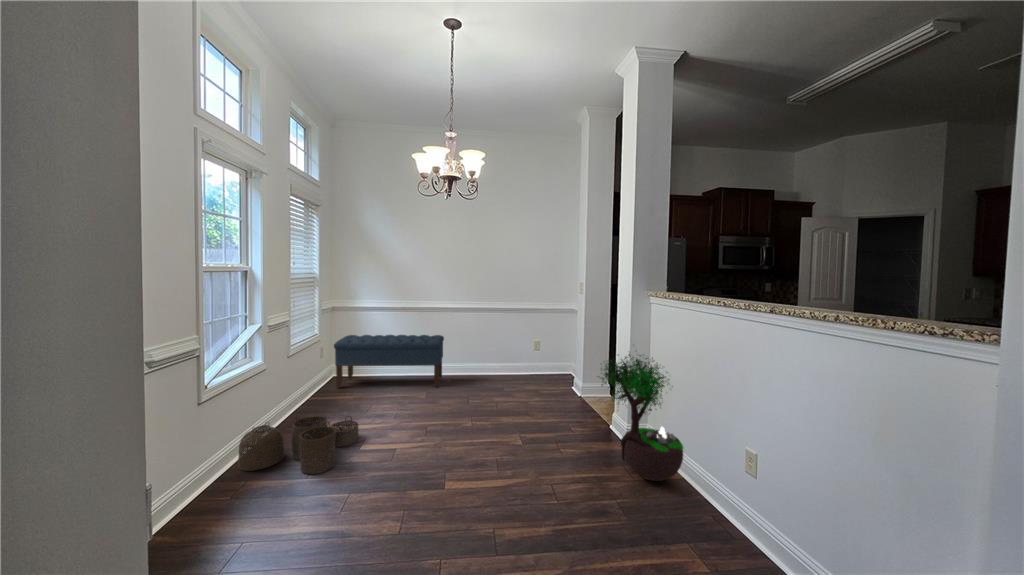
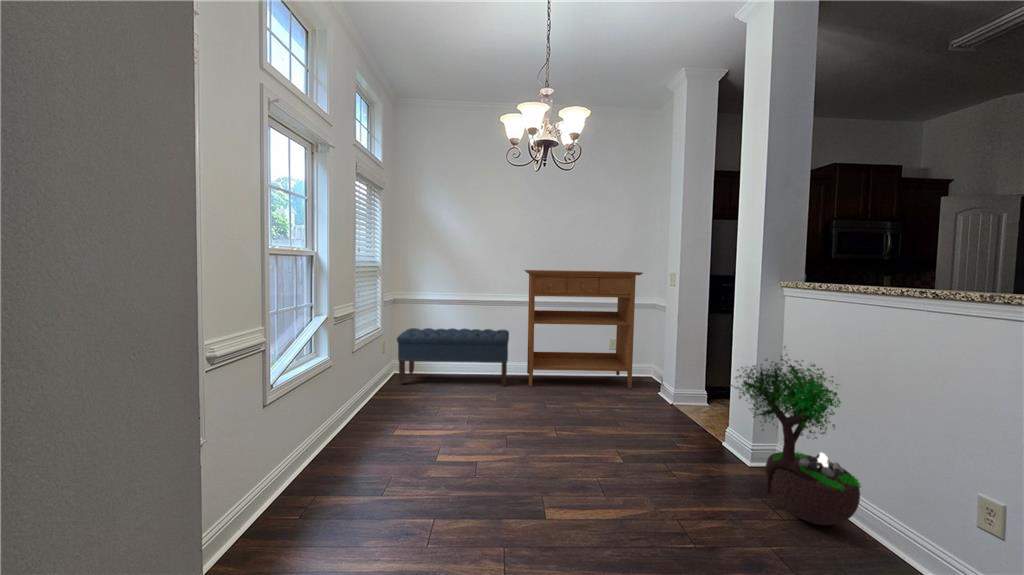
console table: none [455,279,561,387] -> present [524,270,643,388]
woven basket: present [238,416,359,474] -> none [305,419,432,490]

